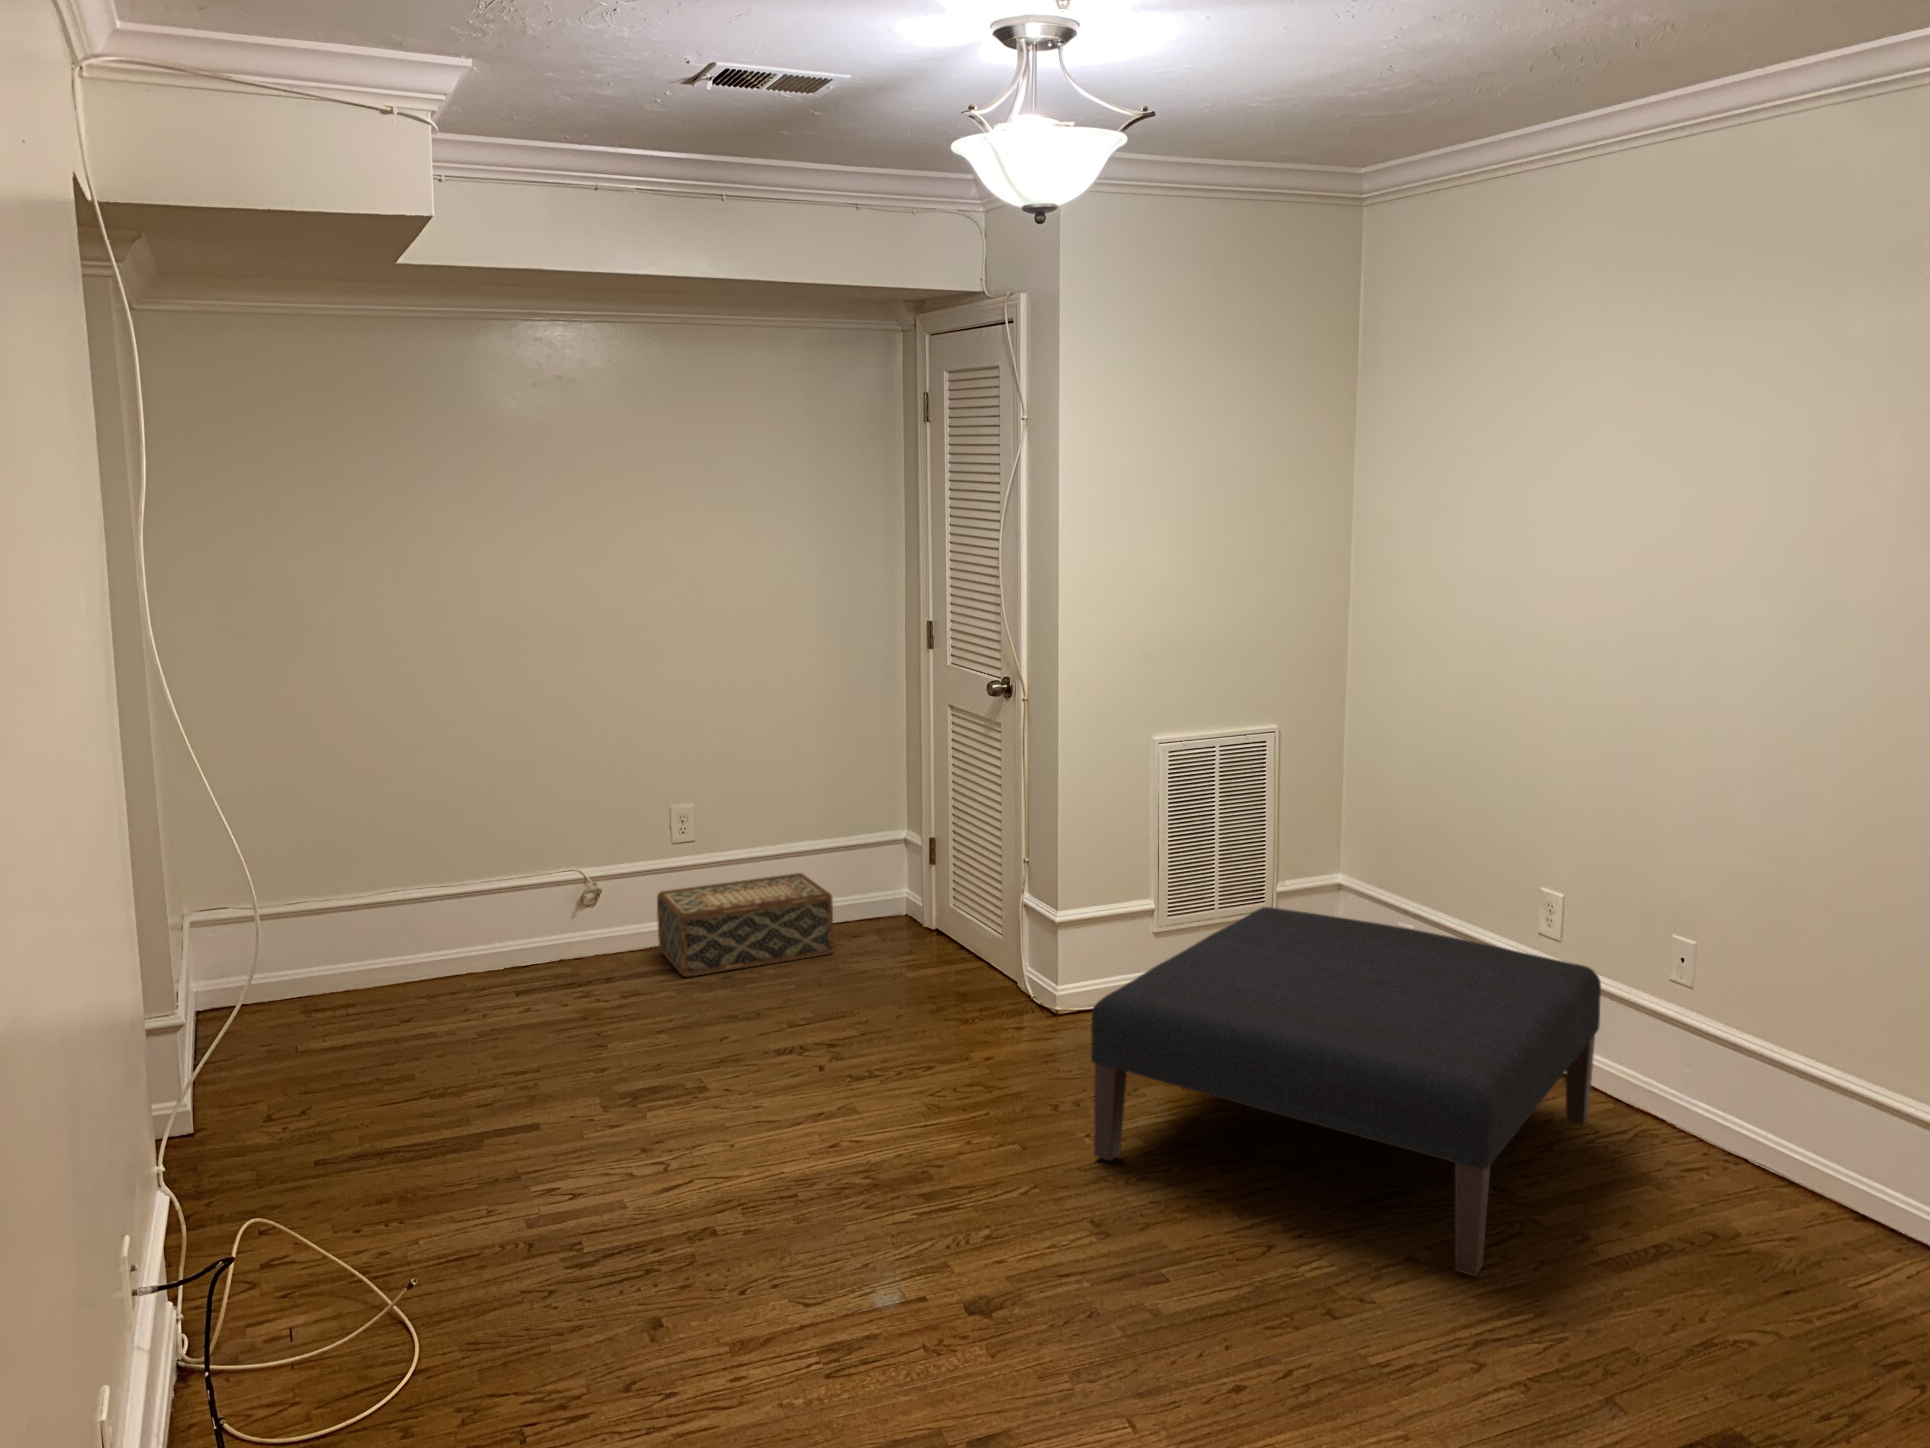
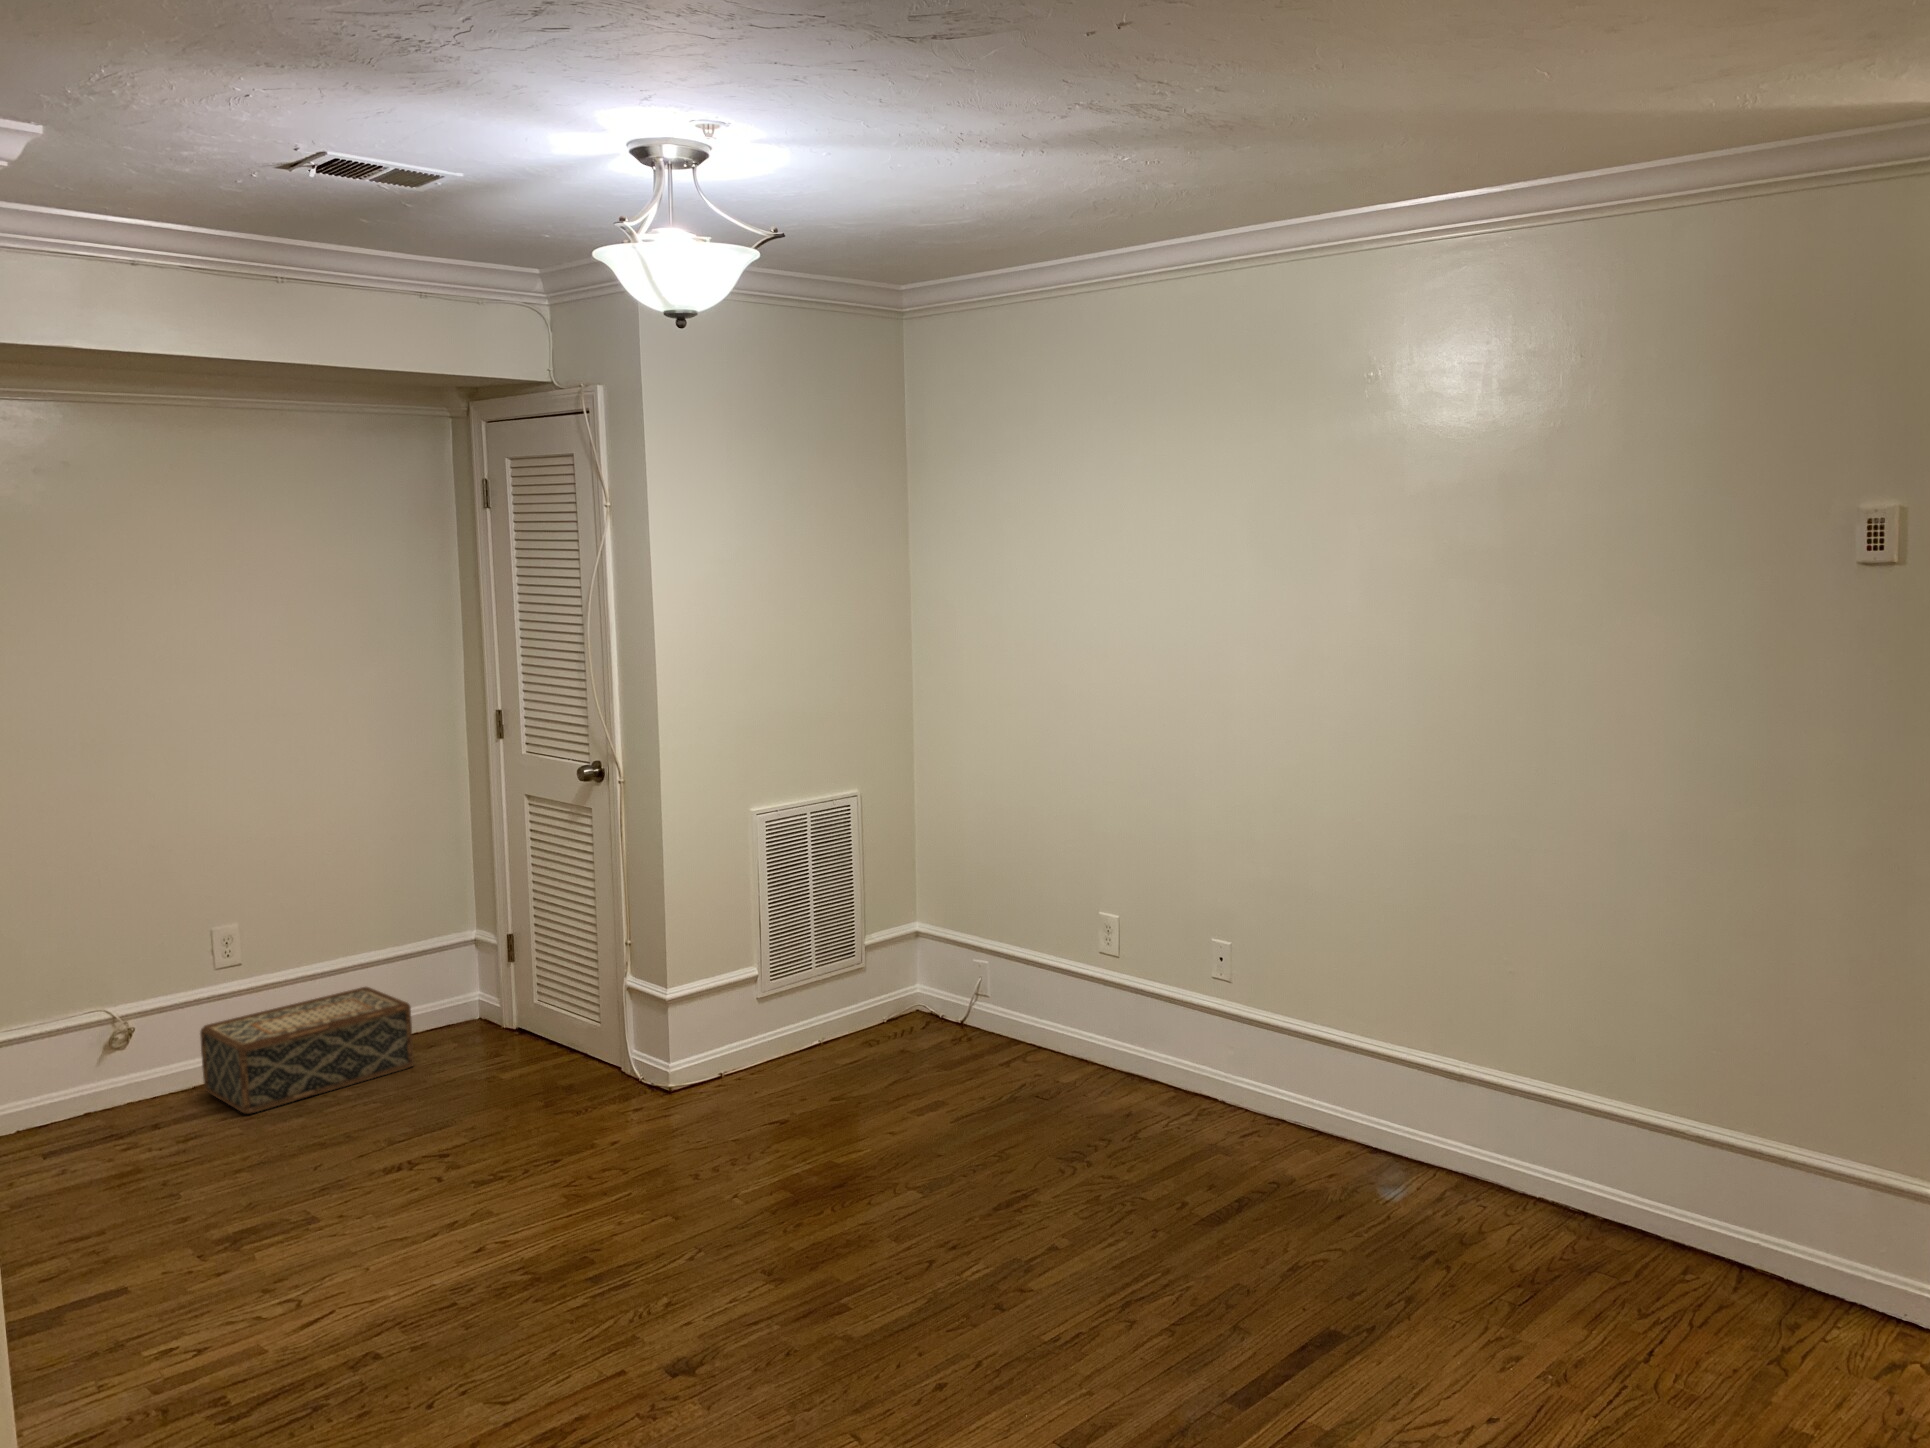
ottoman: present [1091,907,1601,1276] -> none [741,956,1164,1245]

